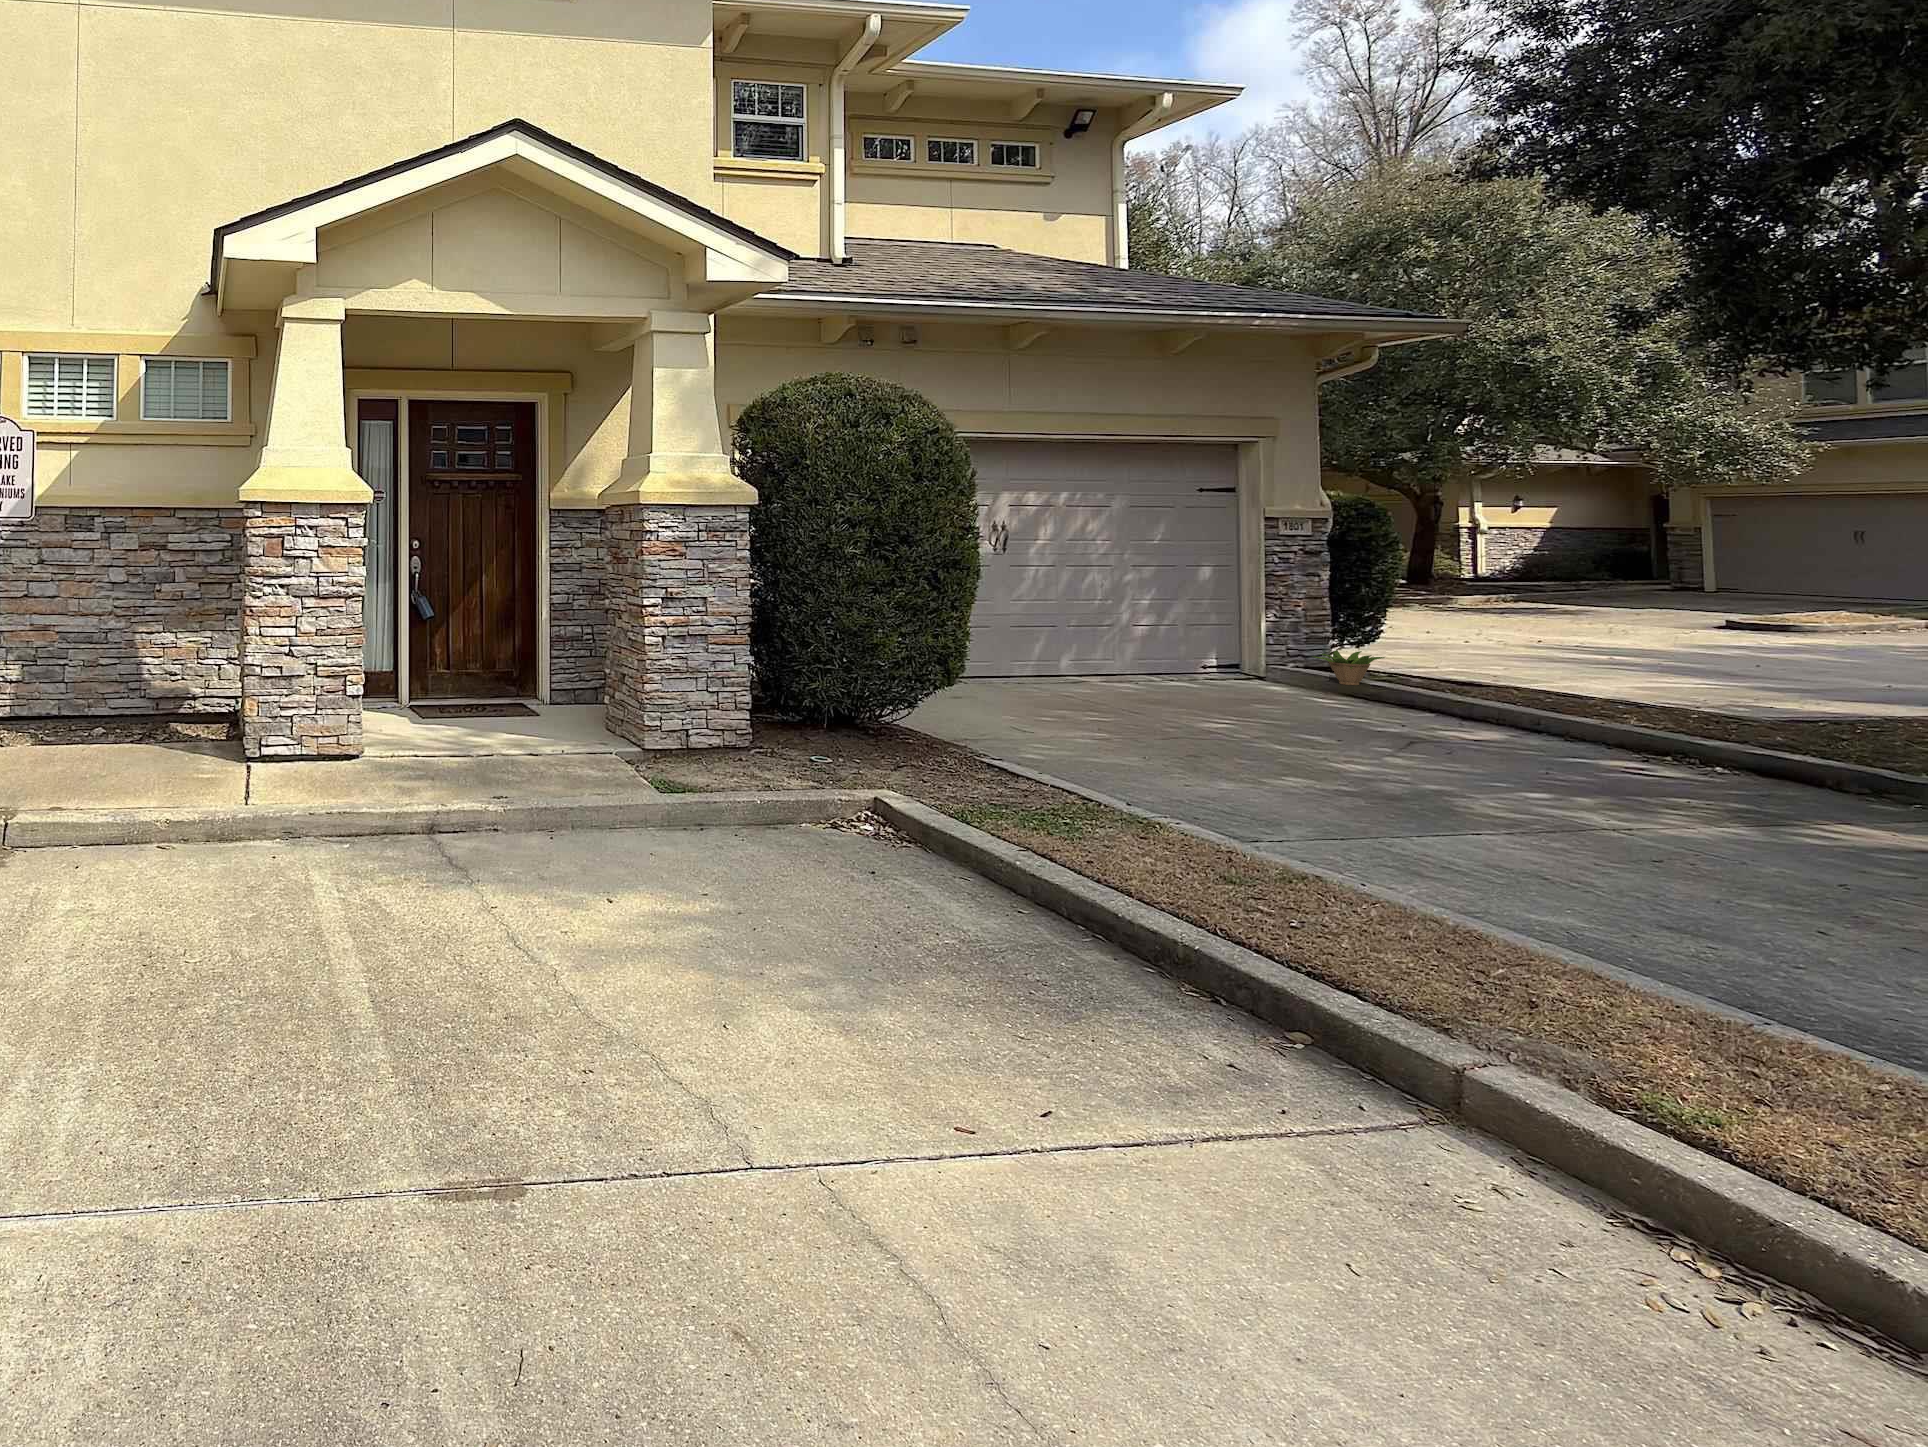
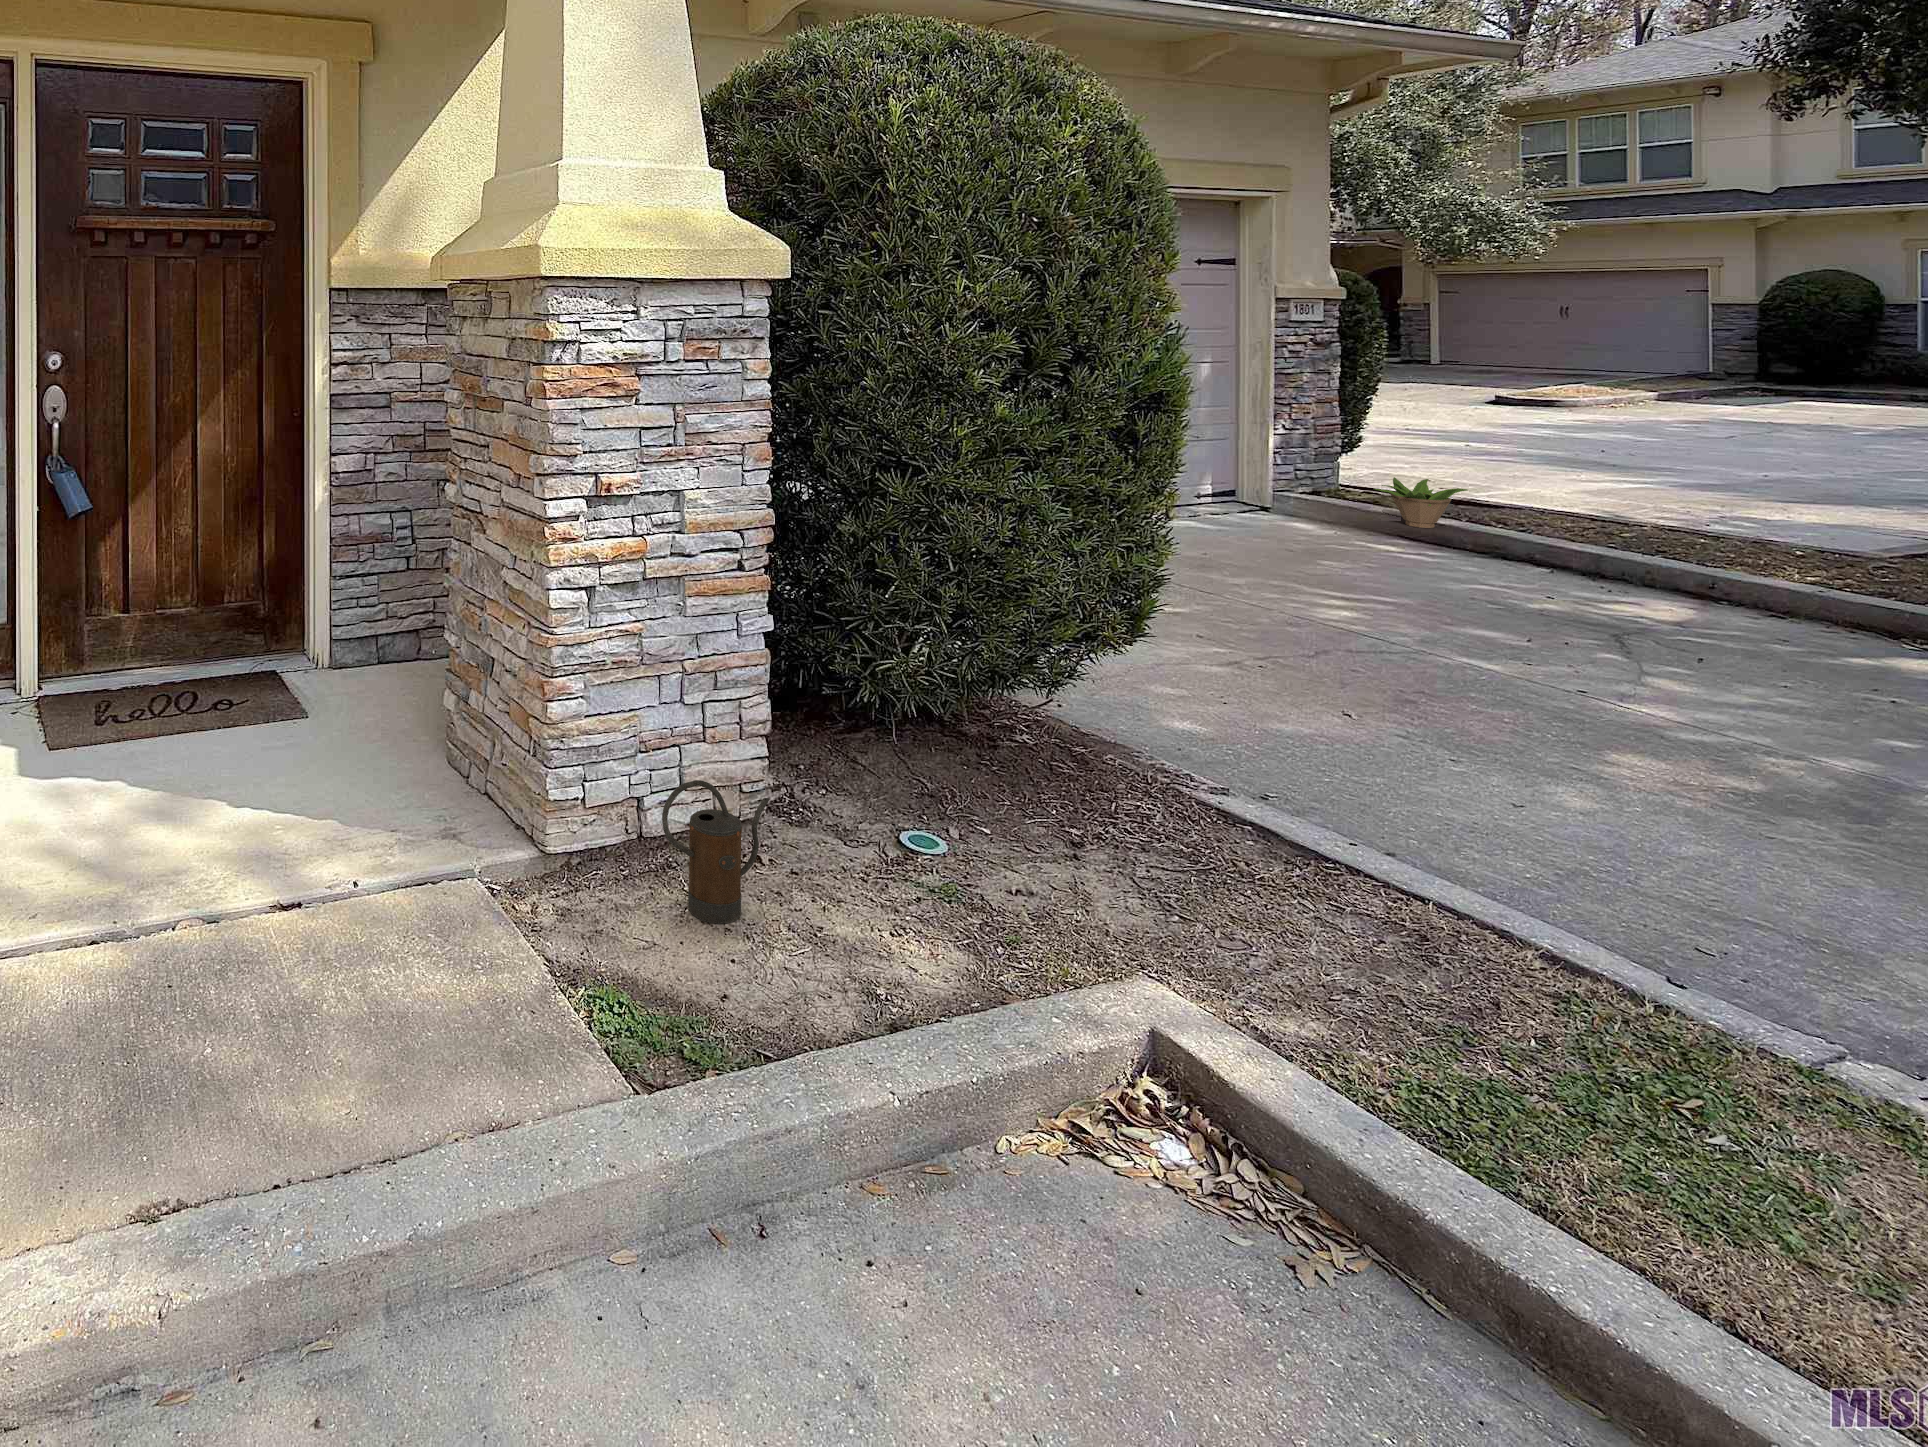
watering can: none [690,713,739,771] -> present [662,780,770,923]

